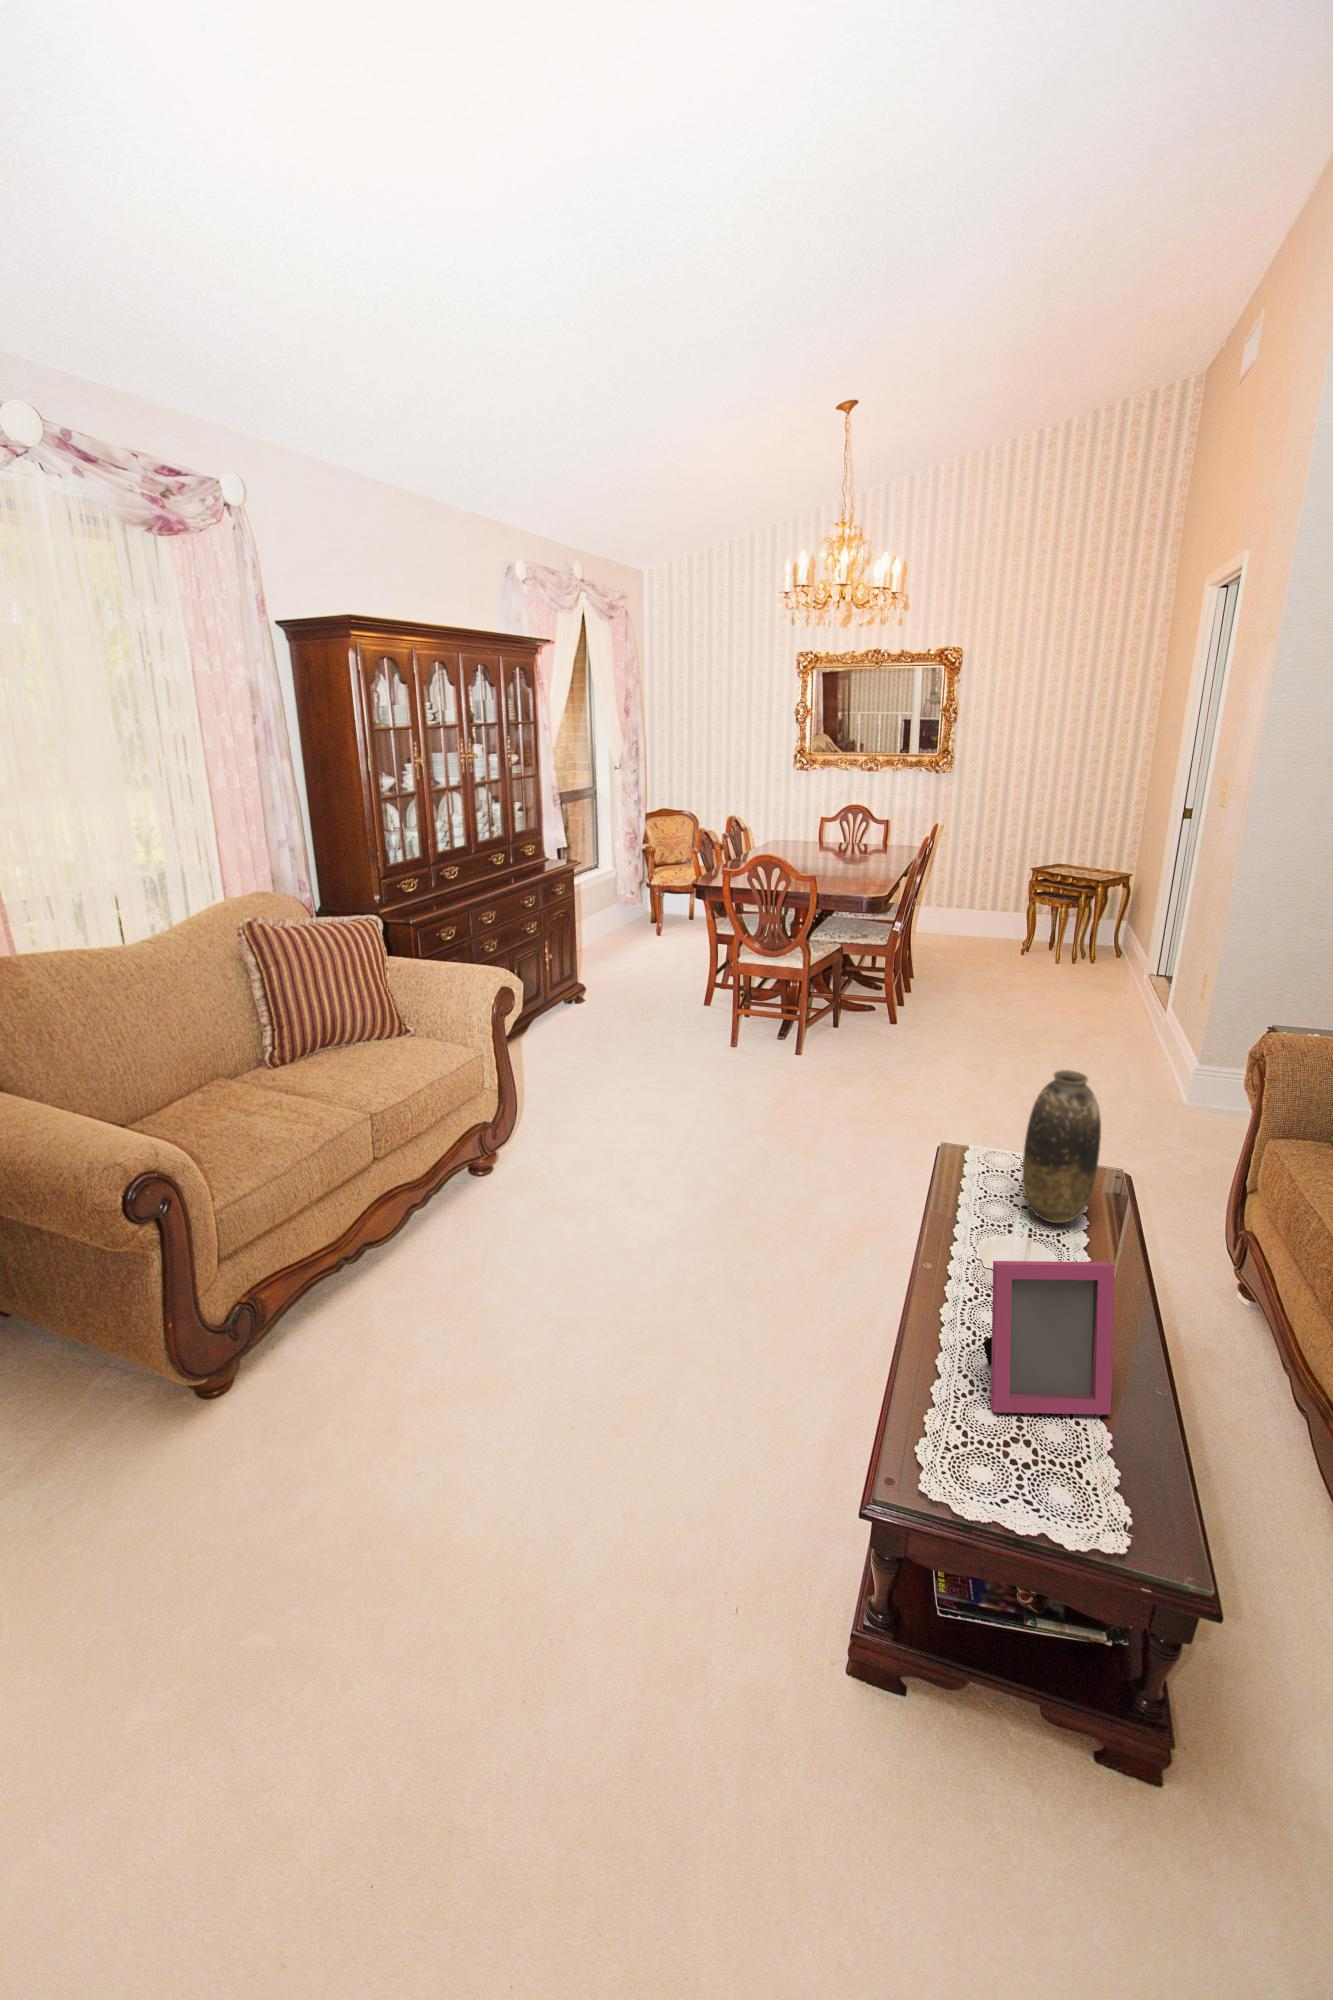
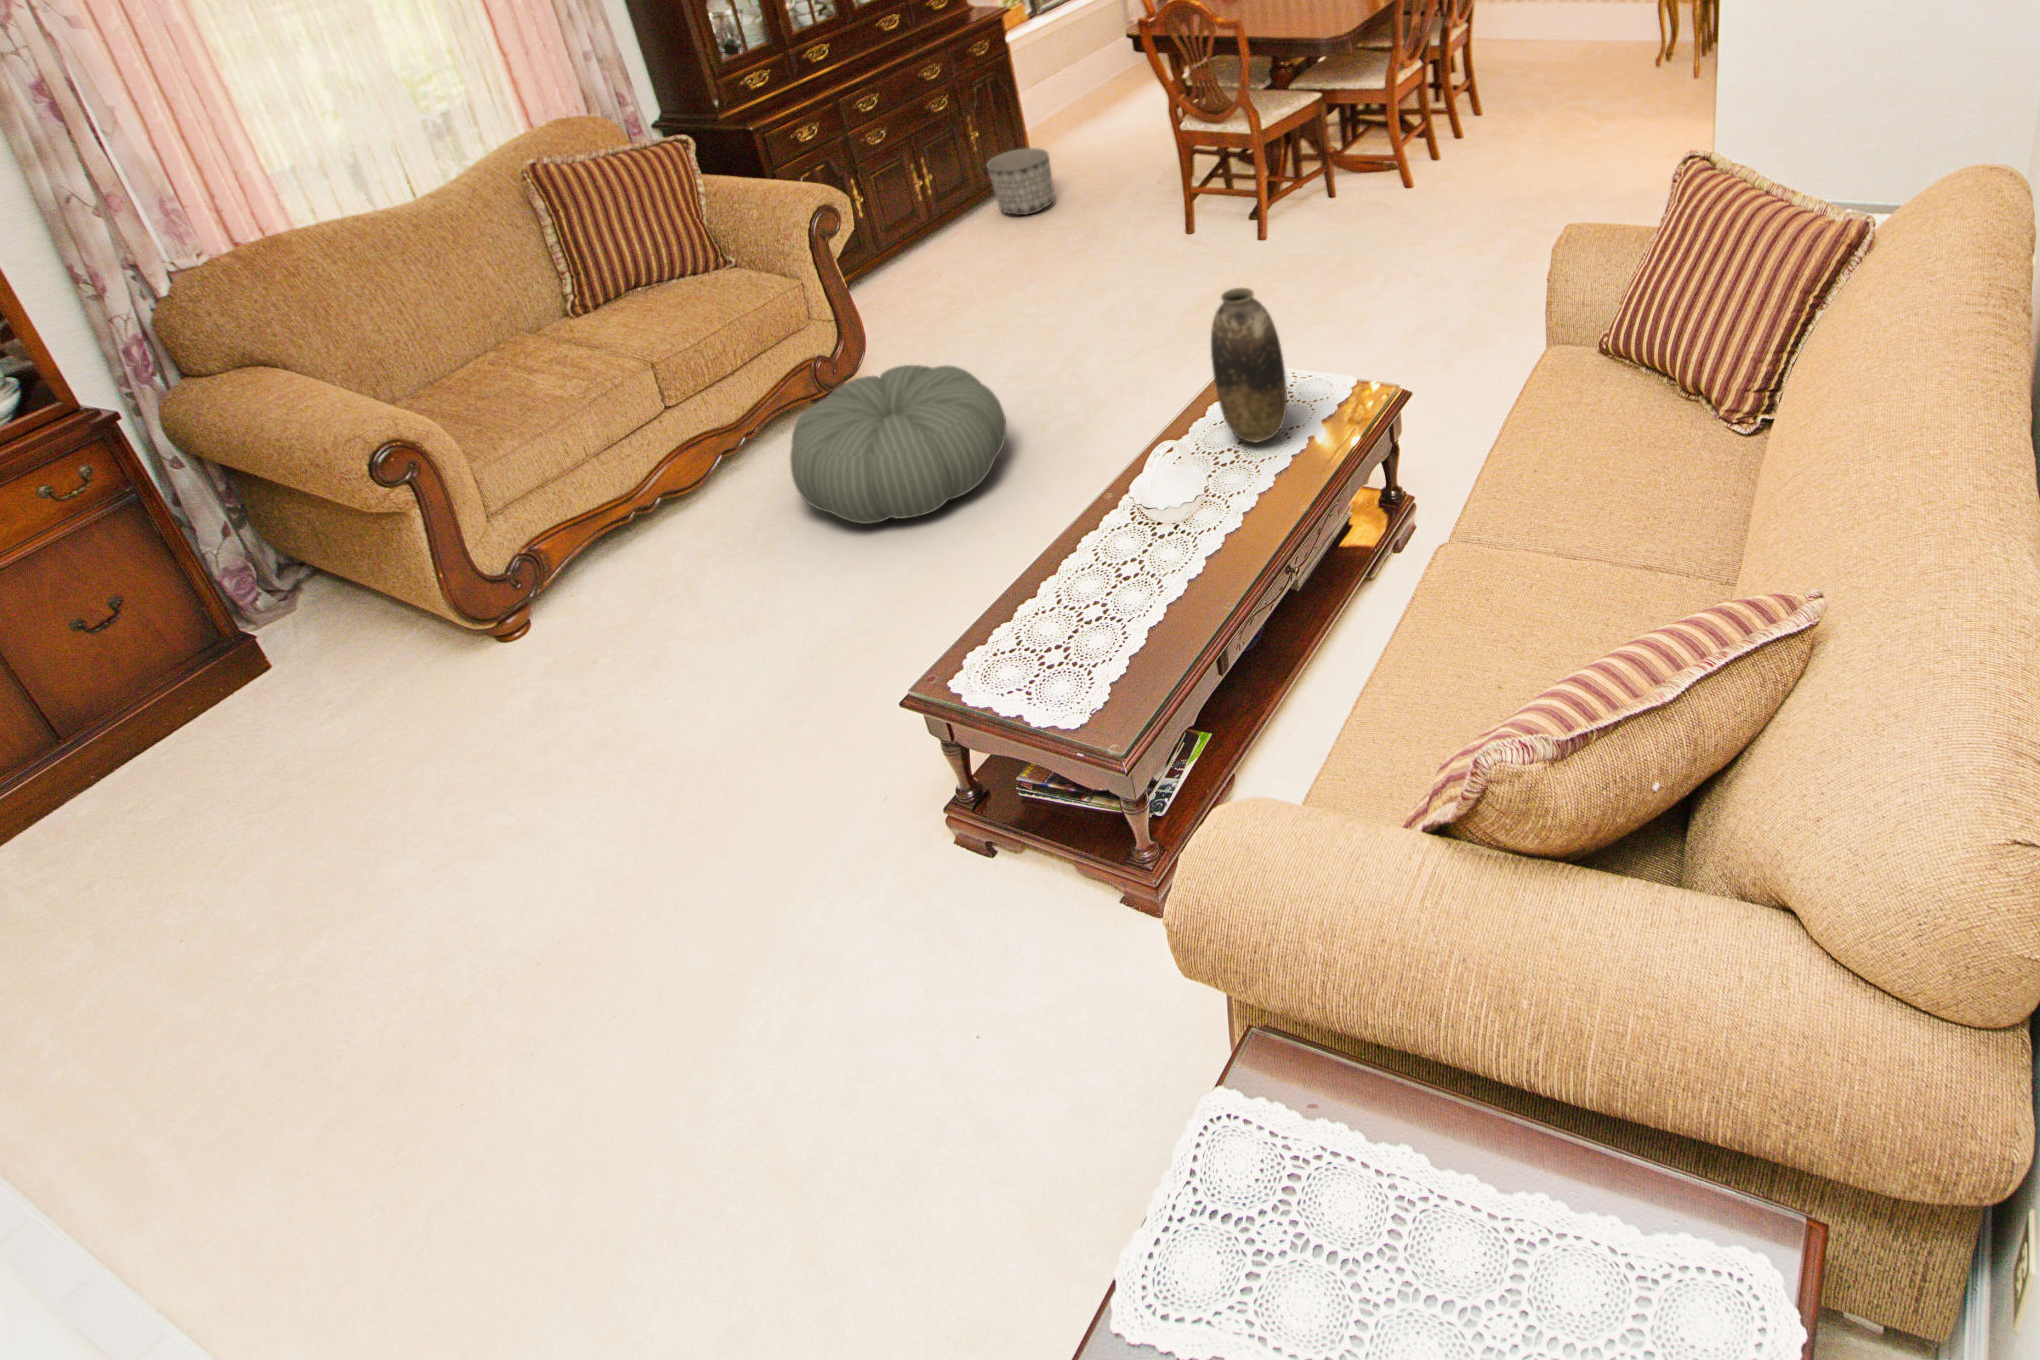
planter: none [557,969,609,1021] -> present [987,148,1055,215]
pouf: none [484,1133,684,1284] -> present [790,365,1006,524]
picture frame: present [983,1261,1114,1414] -> none [1035,482,1153,617]

